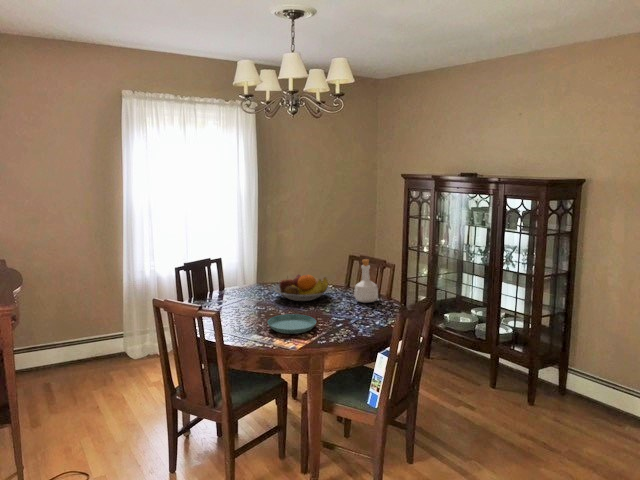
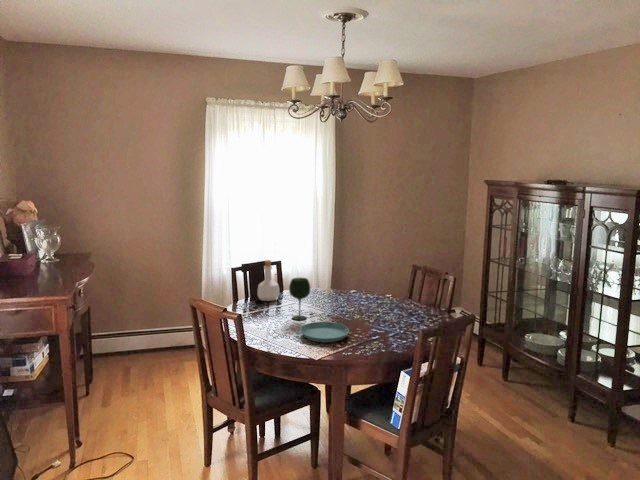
bottle: present [355,259,378,303] -> present [258,261,279,301]
wine glass: none [246,272,268,315] -> present [289,278,311,320]
fruit bowl: present [274,275,331,301] -> none [324,281,382,309]

